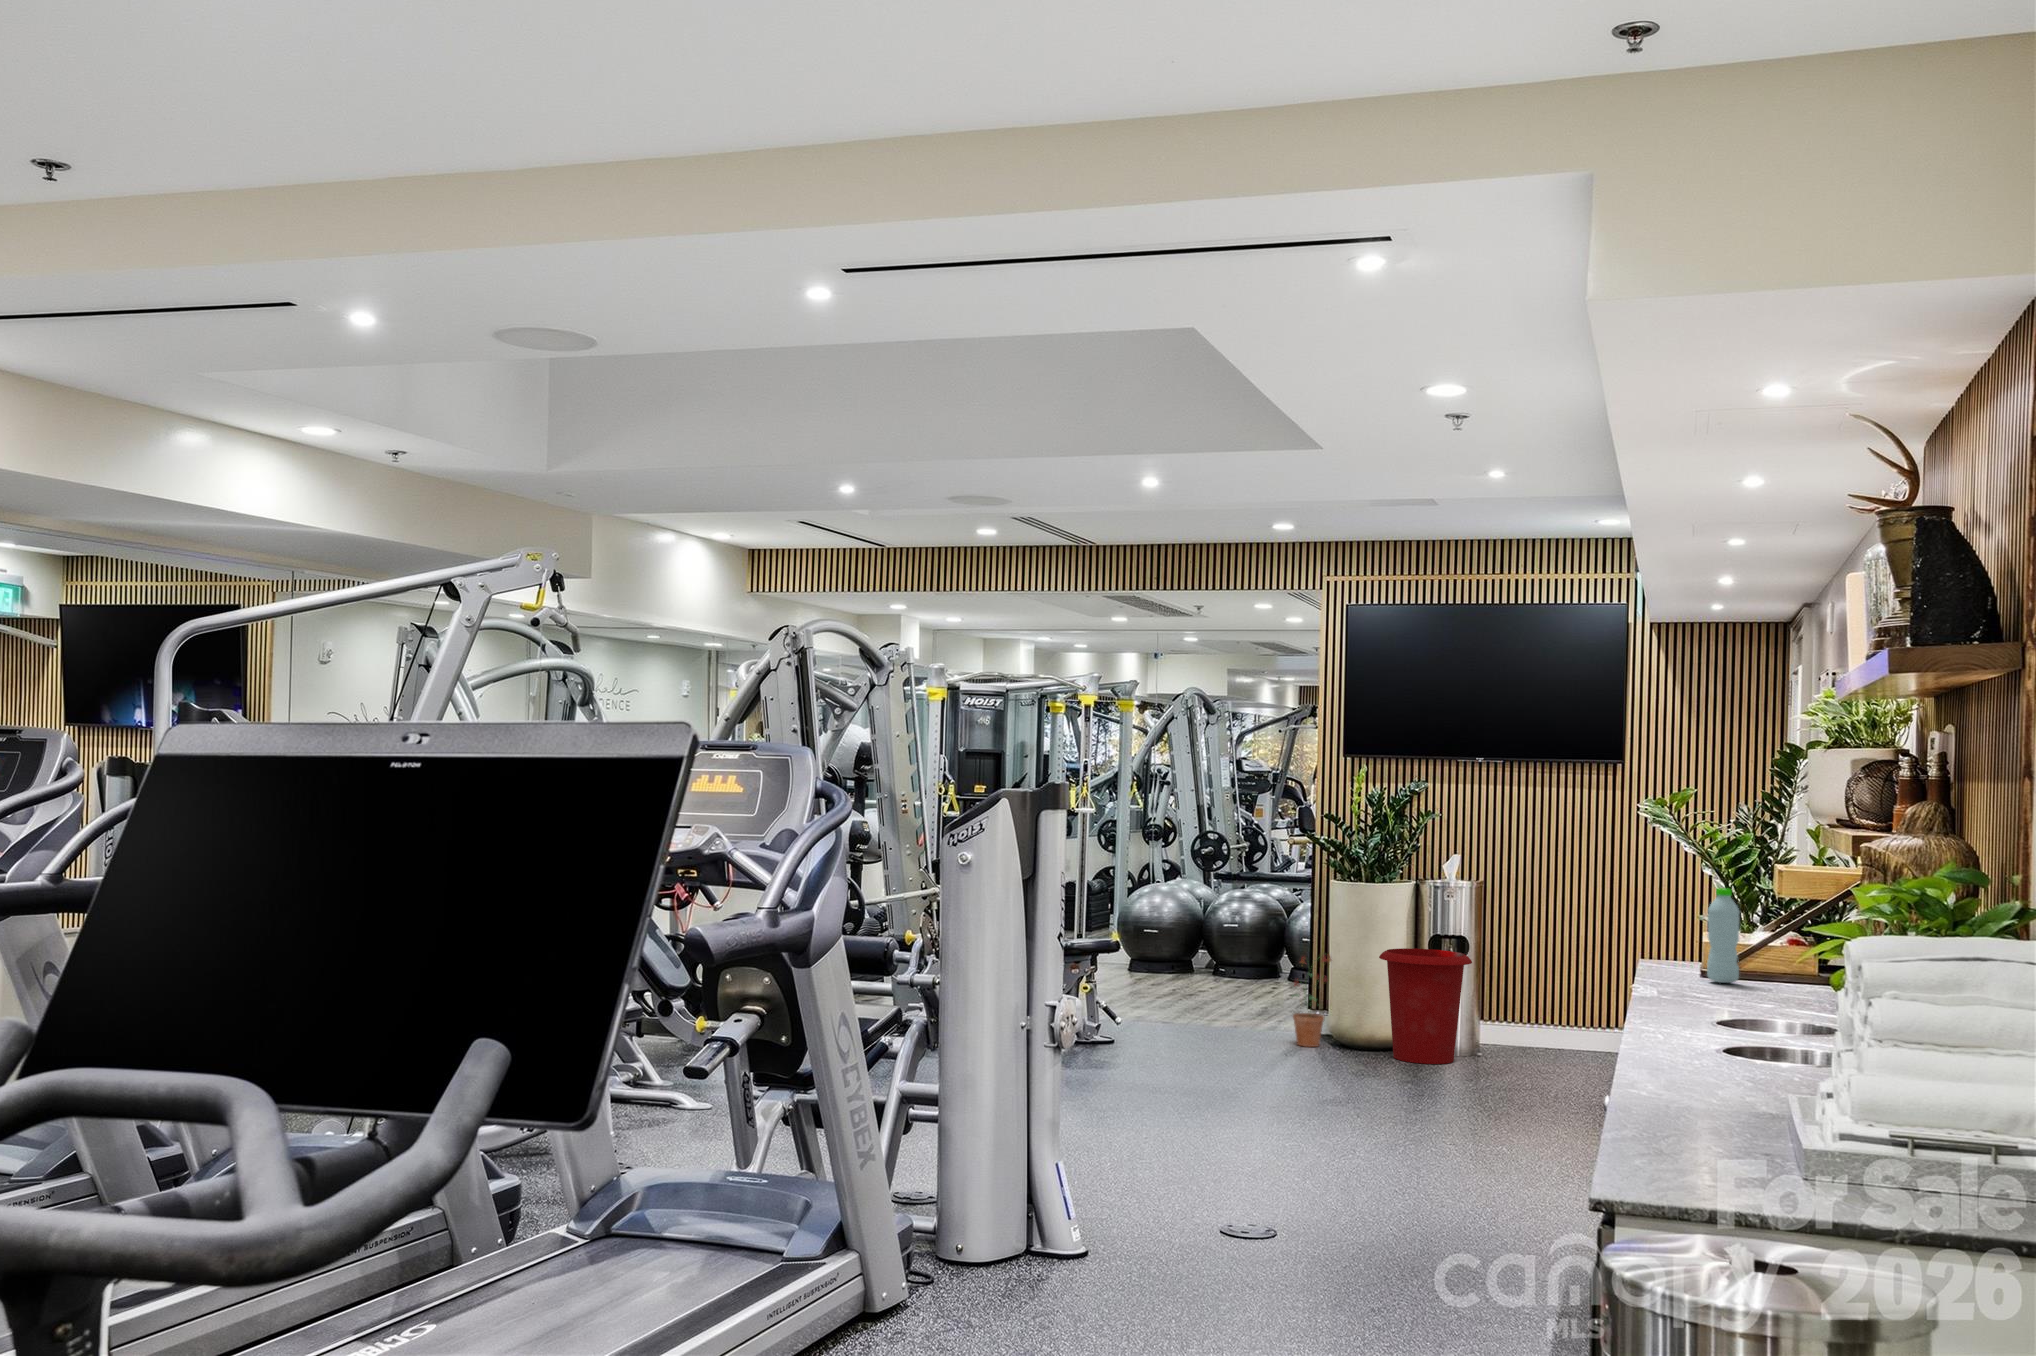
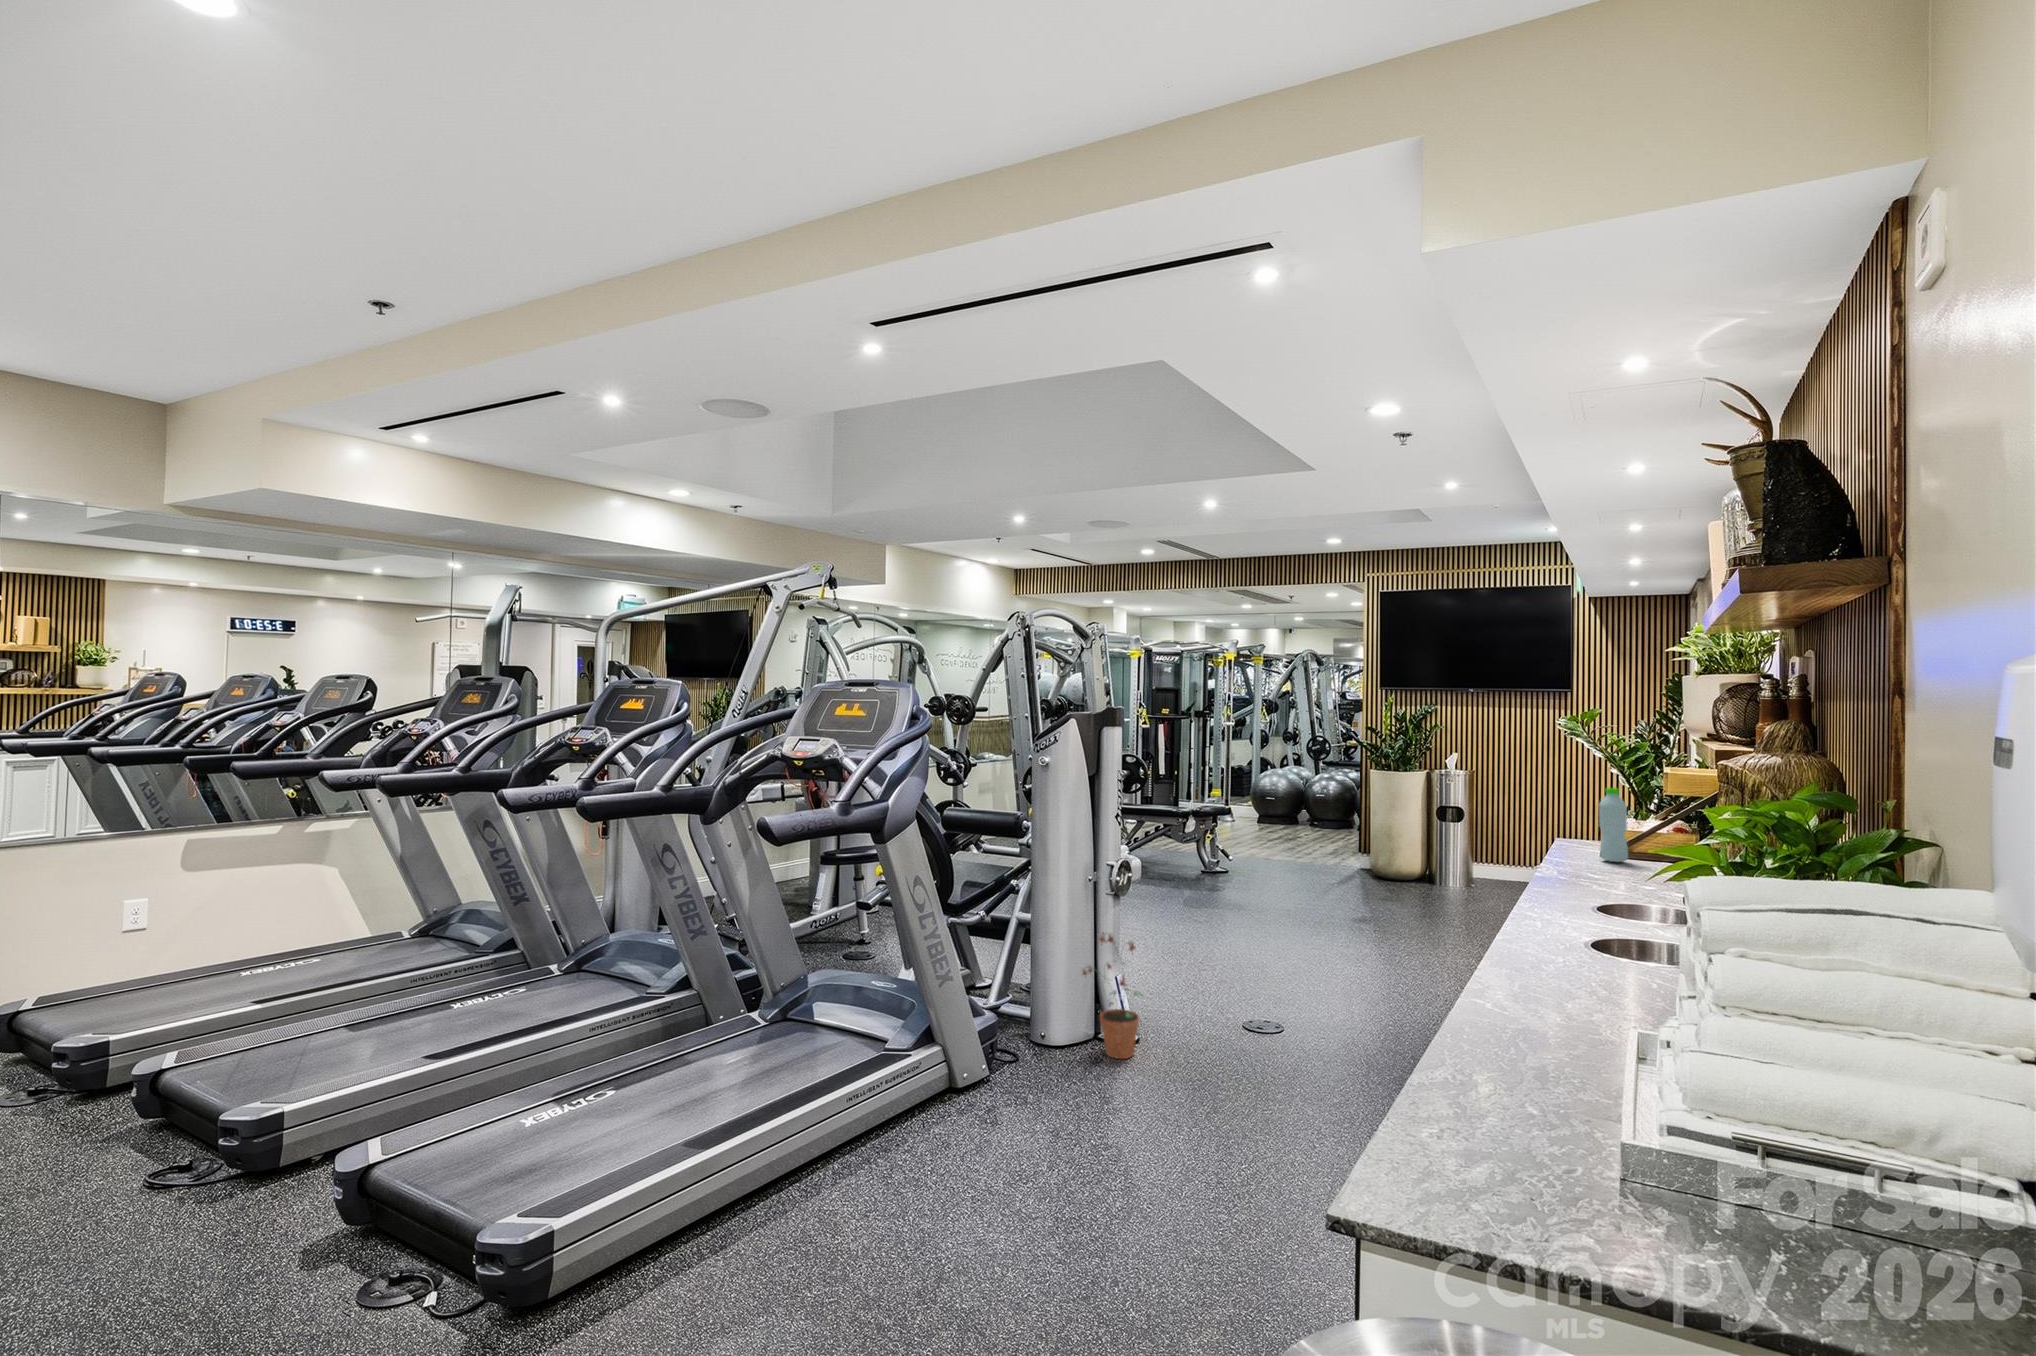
waste bin: present [1379,948,1472,1064] -> none [1398,814,1463,889]
potted plant: present [1293,954,1331,1047] -> present [1083,933,1143,1059]

